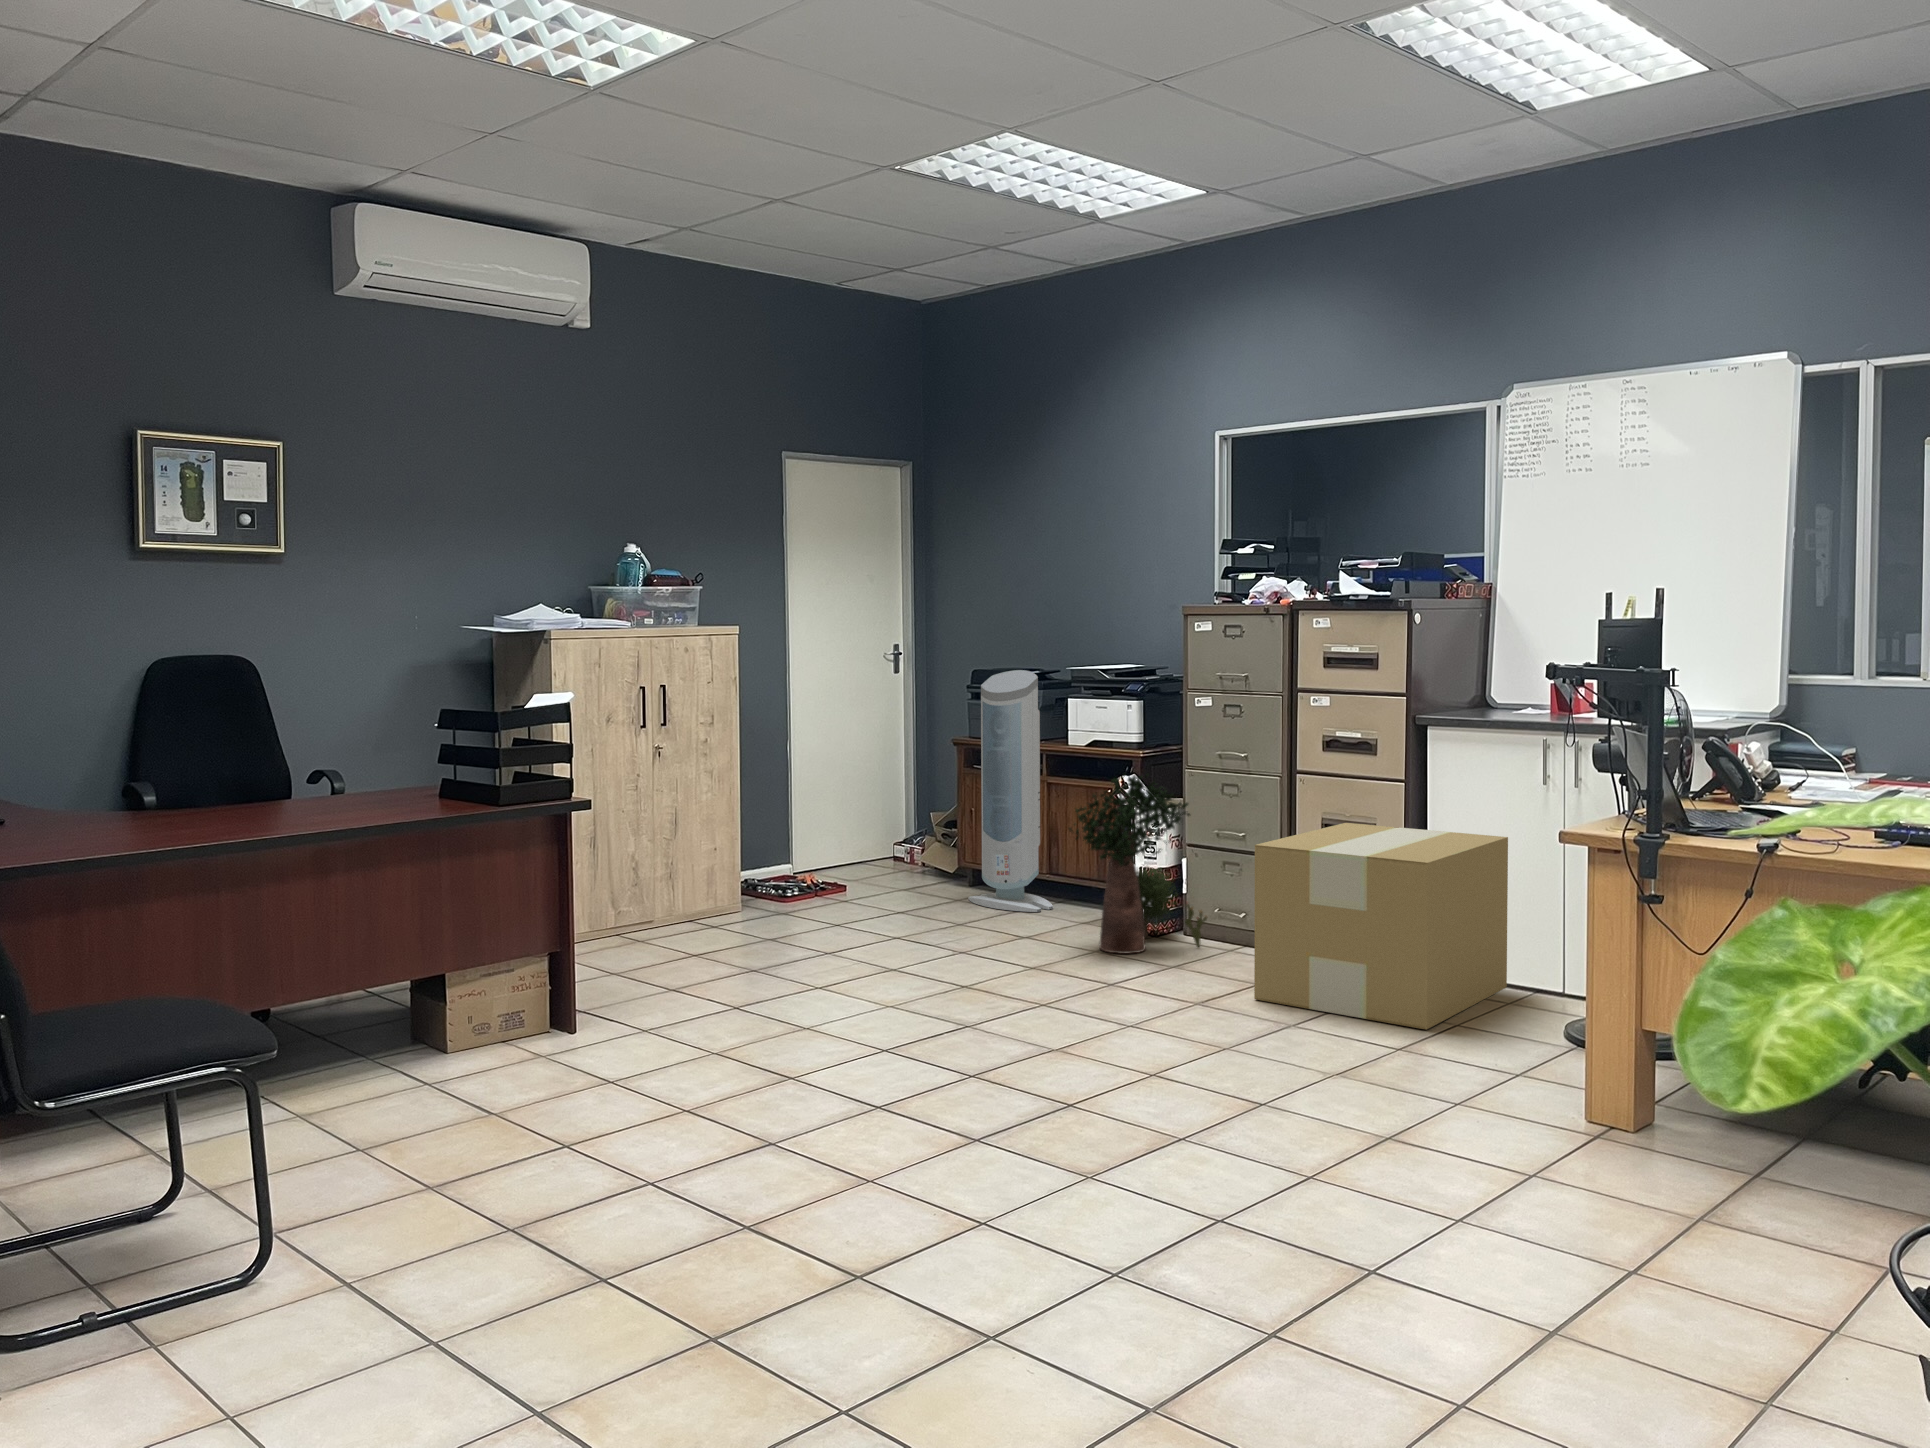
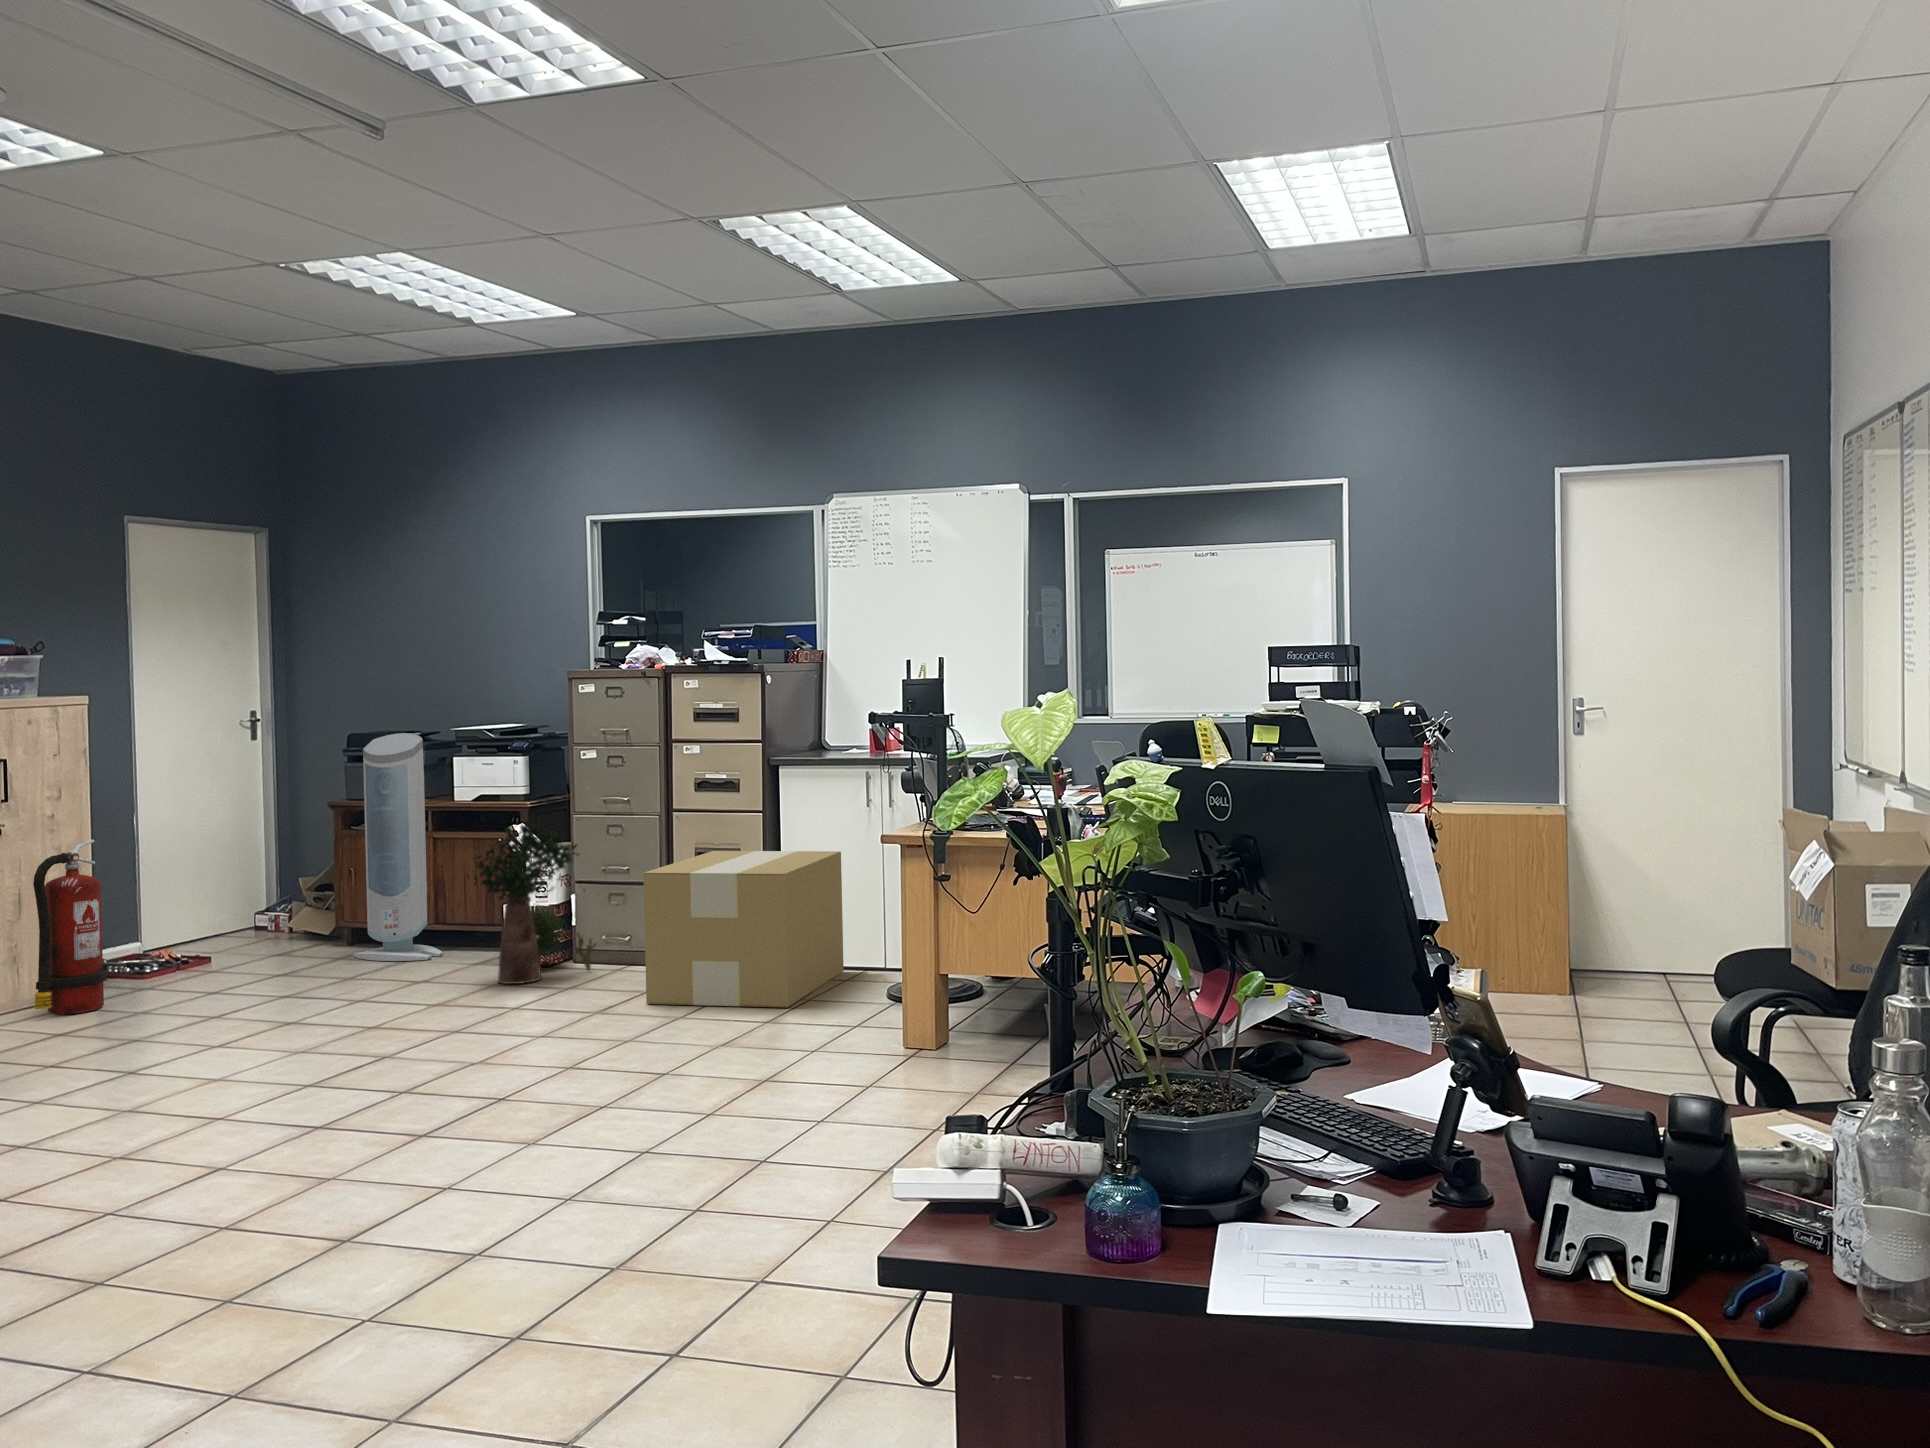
fire extinguisher: none [679,764,740,932] -> present [33,840,107,1015]

